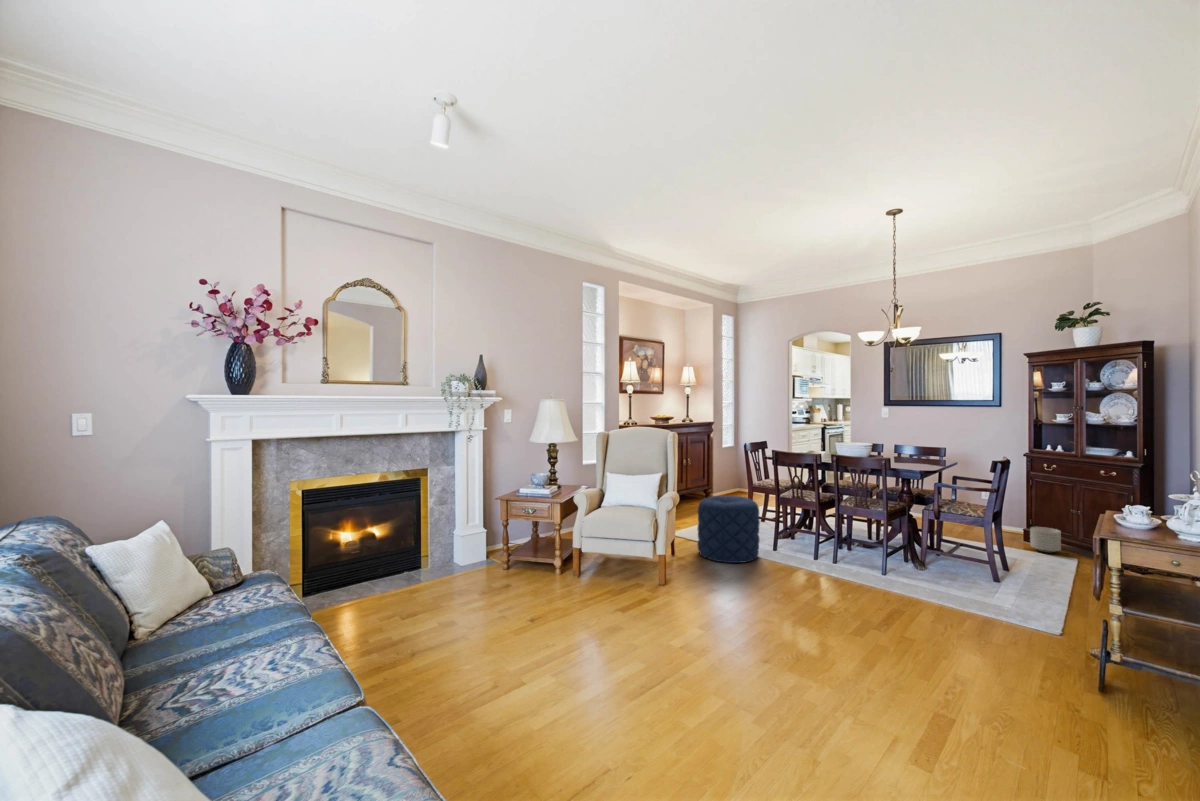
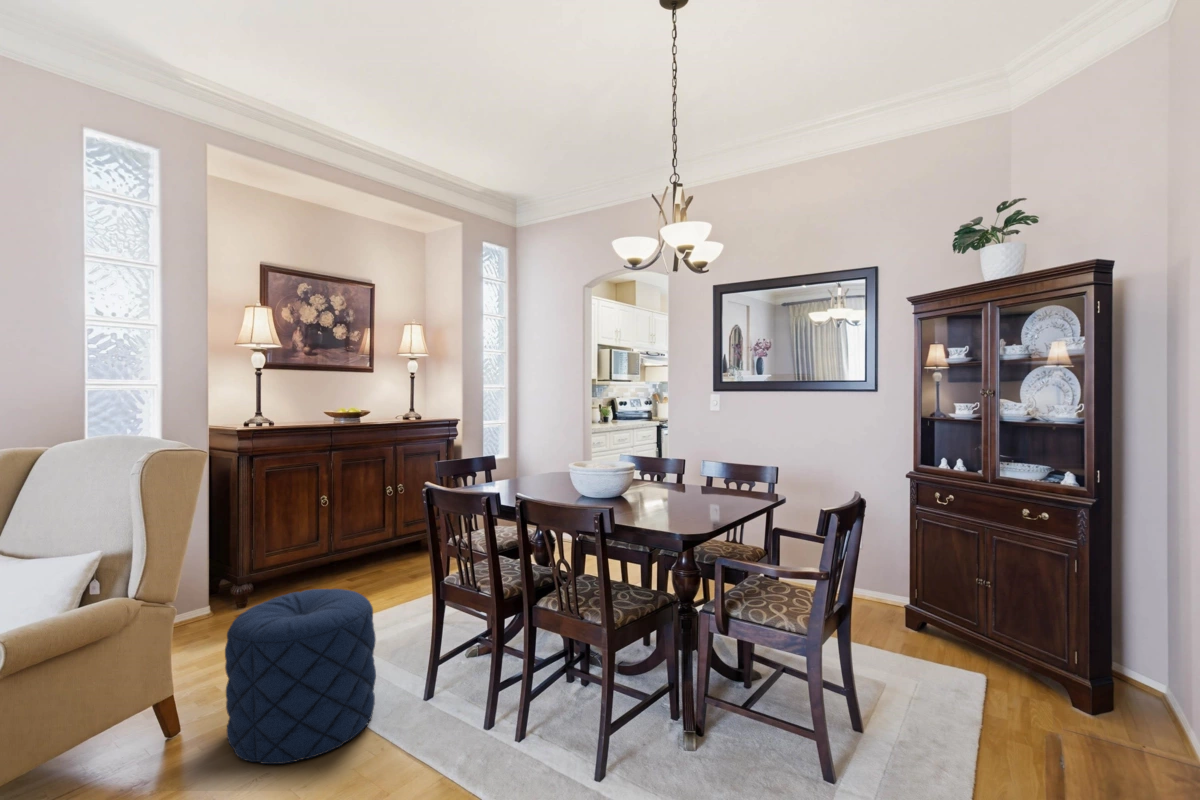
planter: present [1030,527,1061,553] -> none [910,609,958,660]

